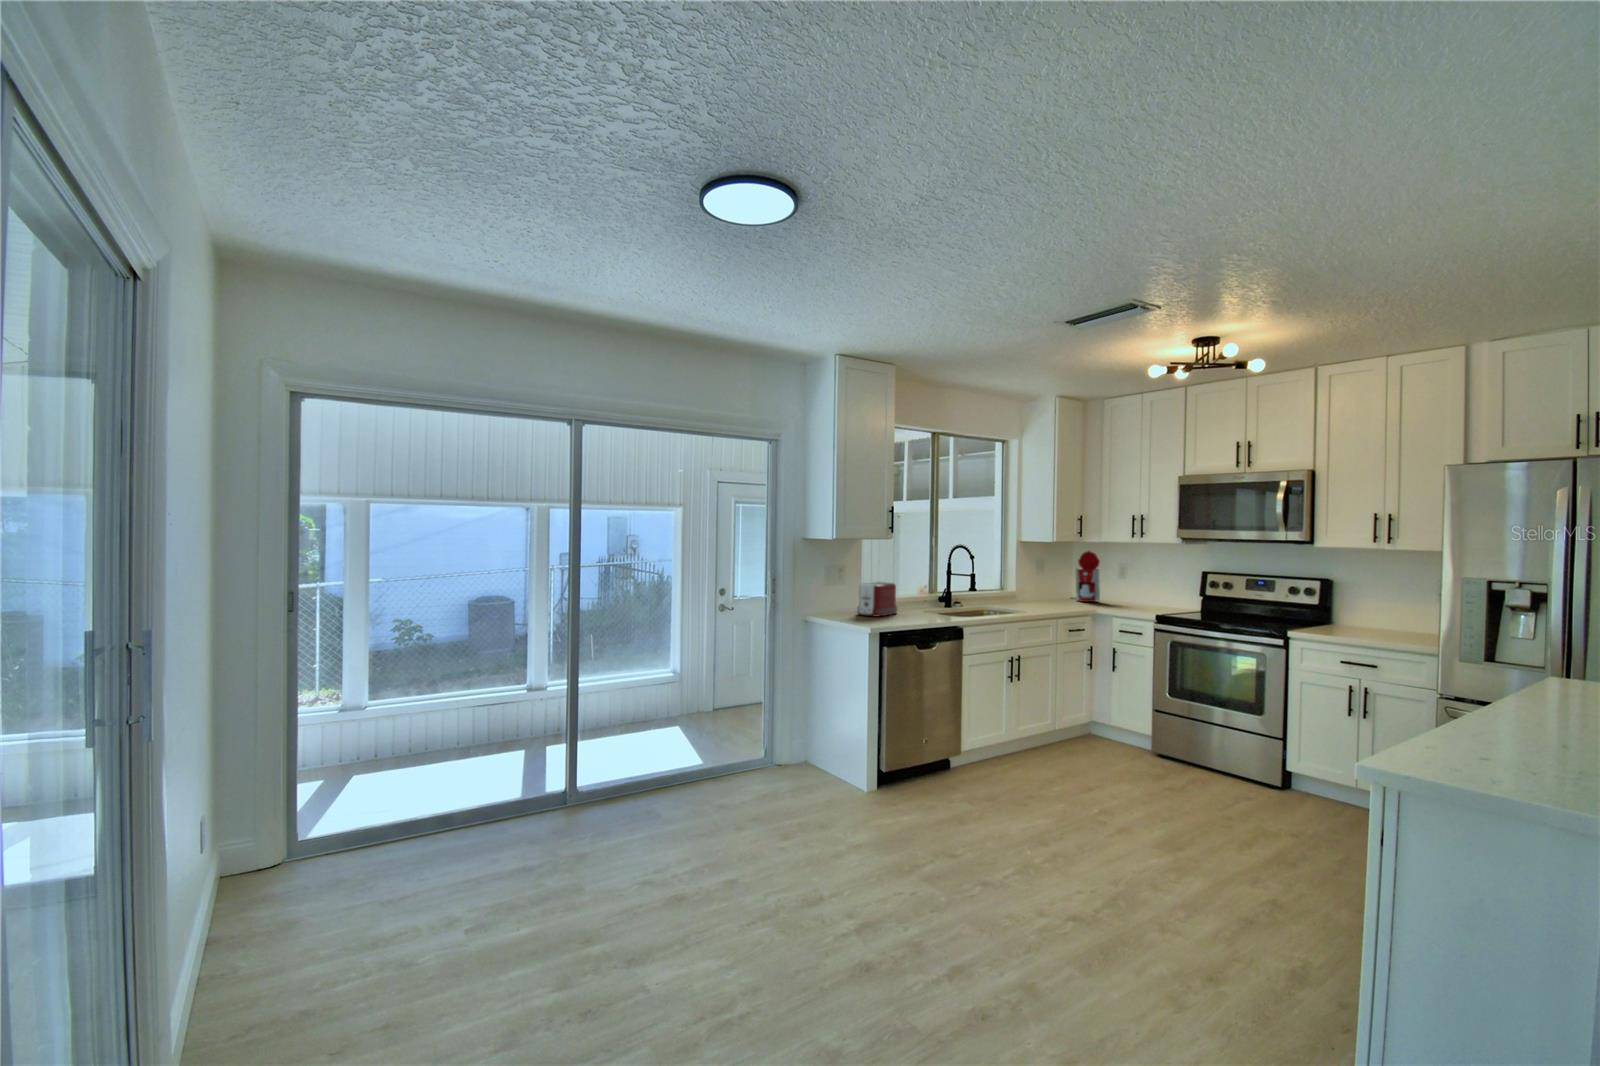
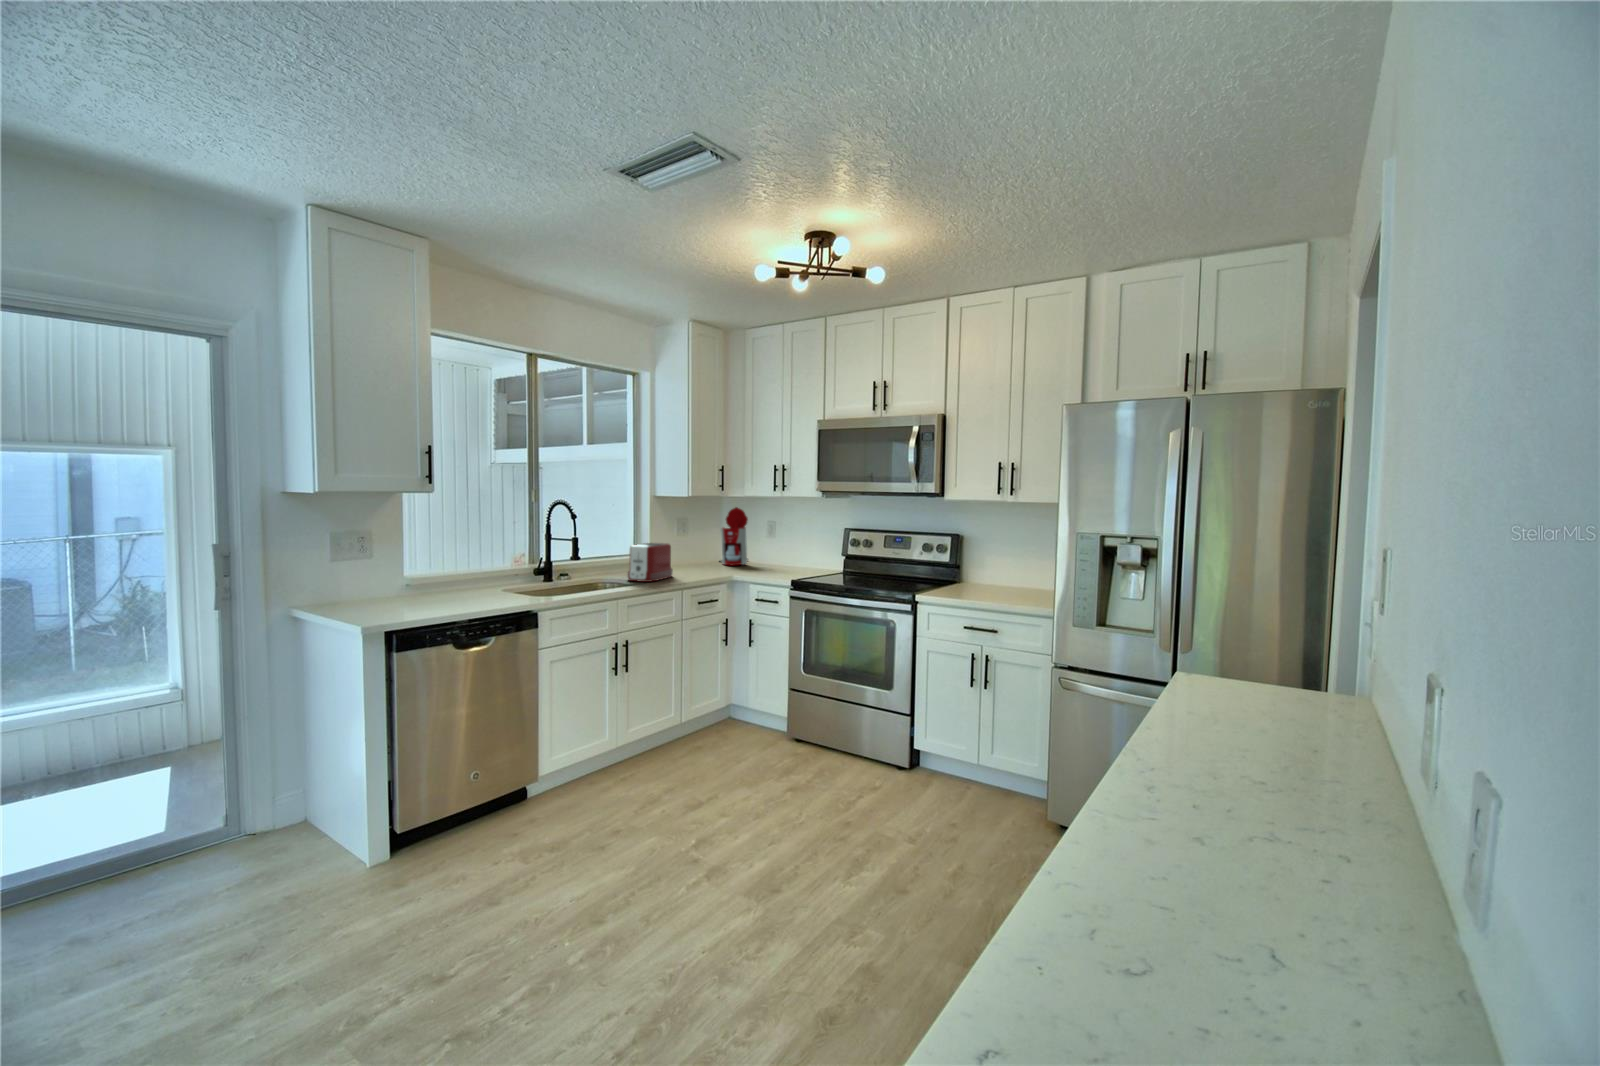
toaster: present [857,582,897,617] -> present [627,543,673,582]

